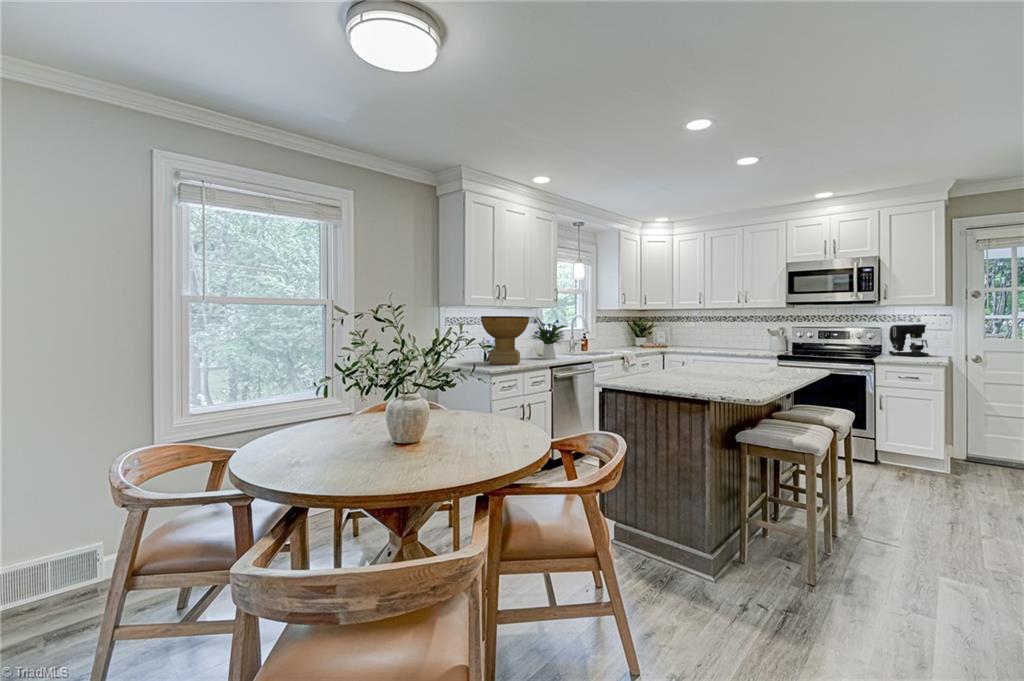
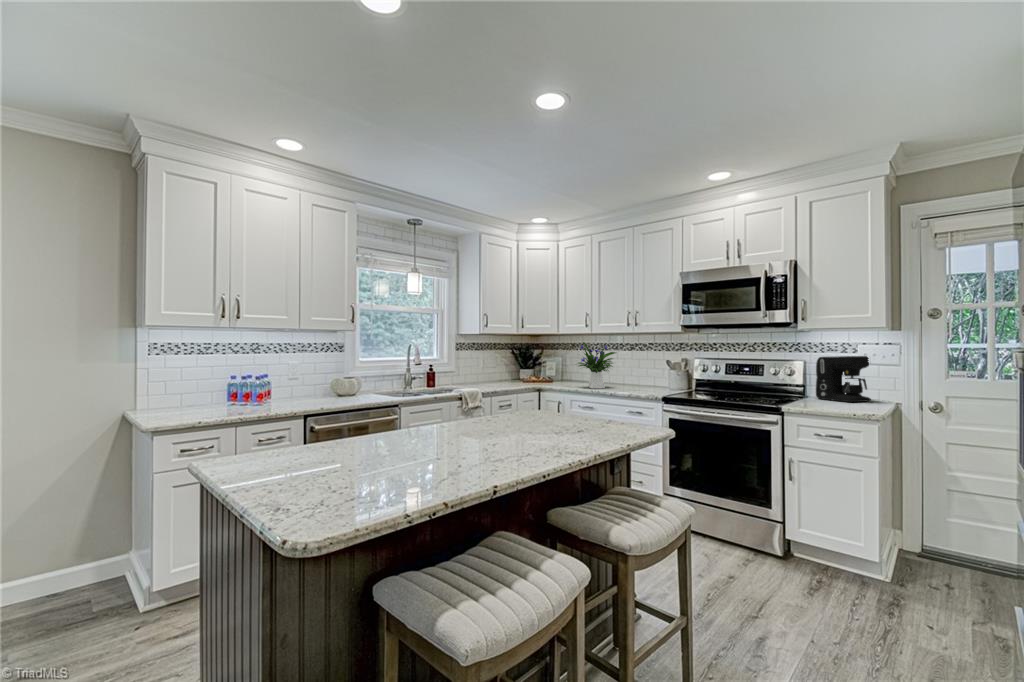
decorative bowl: present [481,316,529,365] -> none [190,341,271,413]
flower arrangement: present [532,317,567,359] -> present [578,342,616,388]

